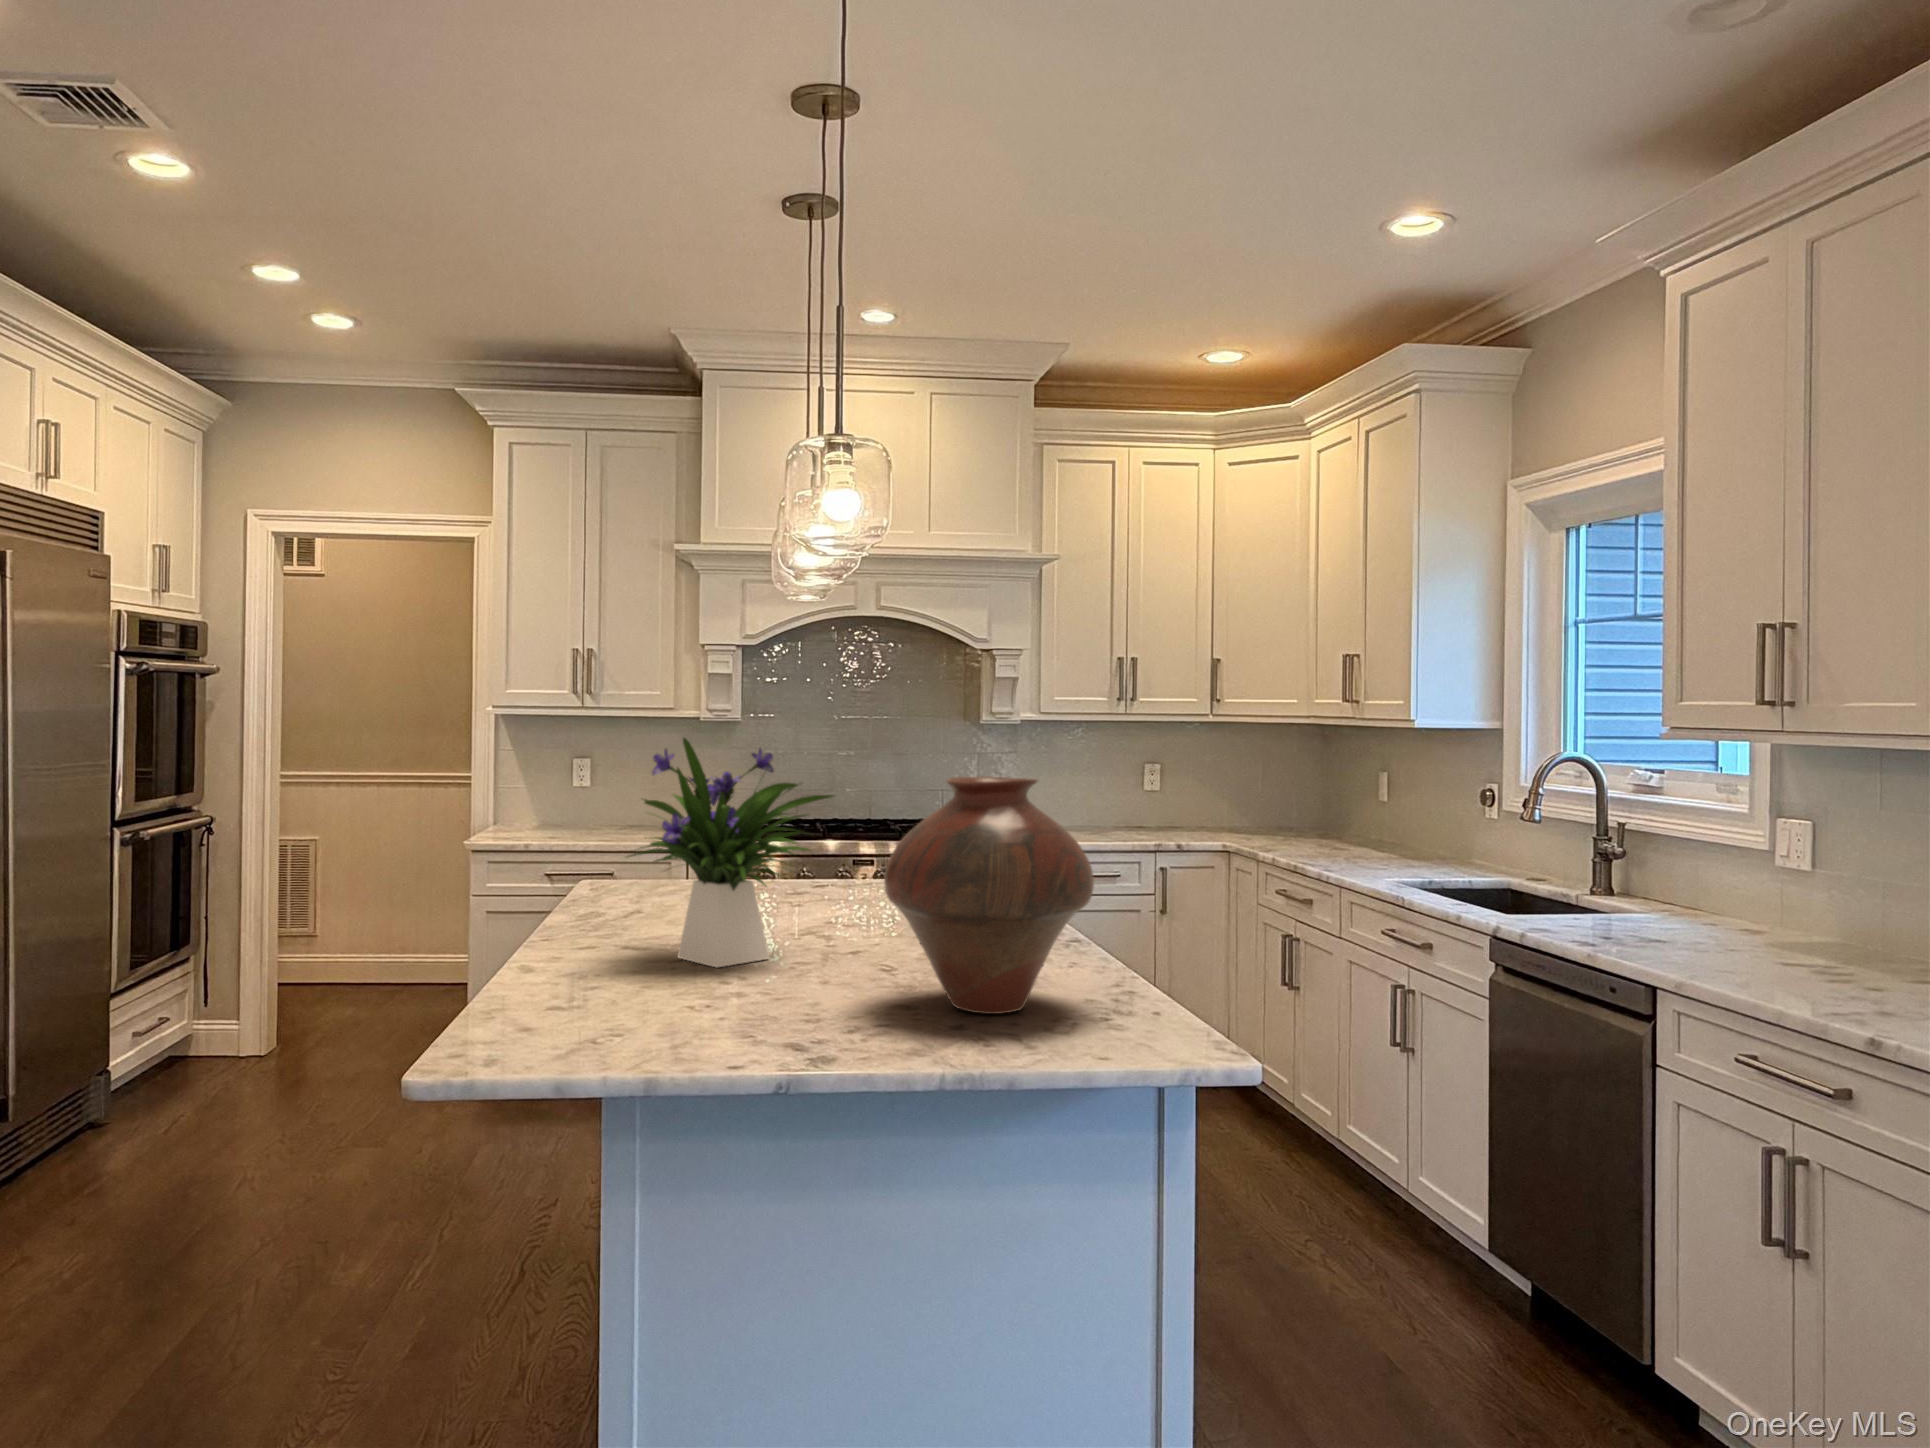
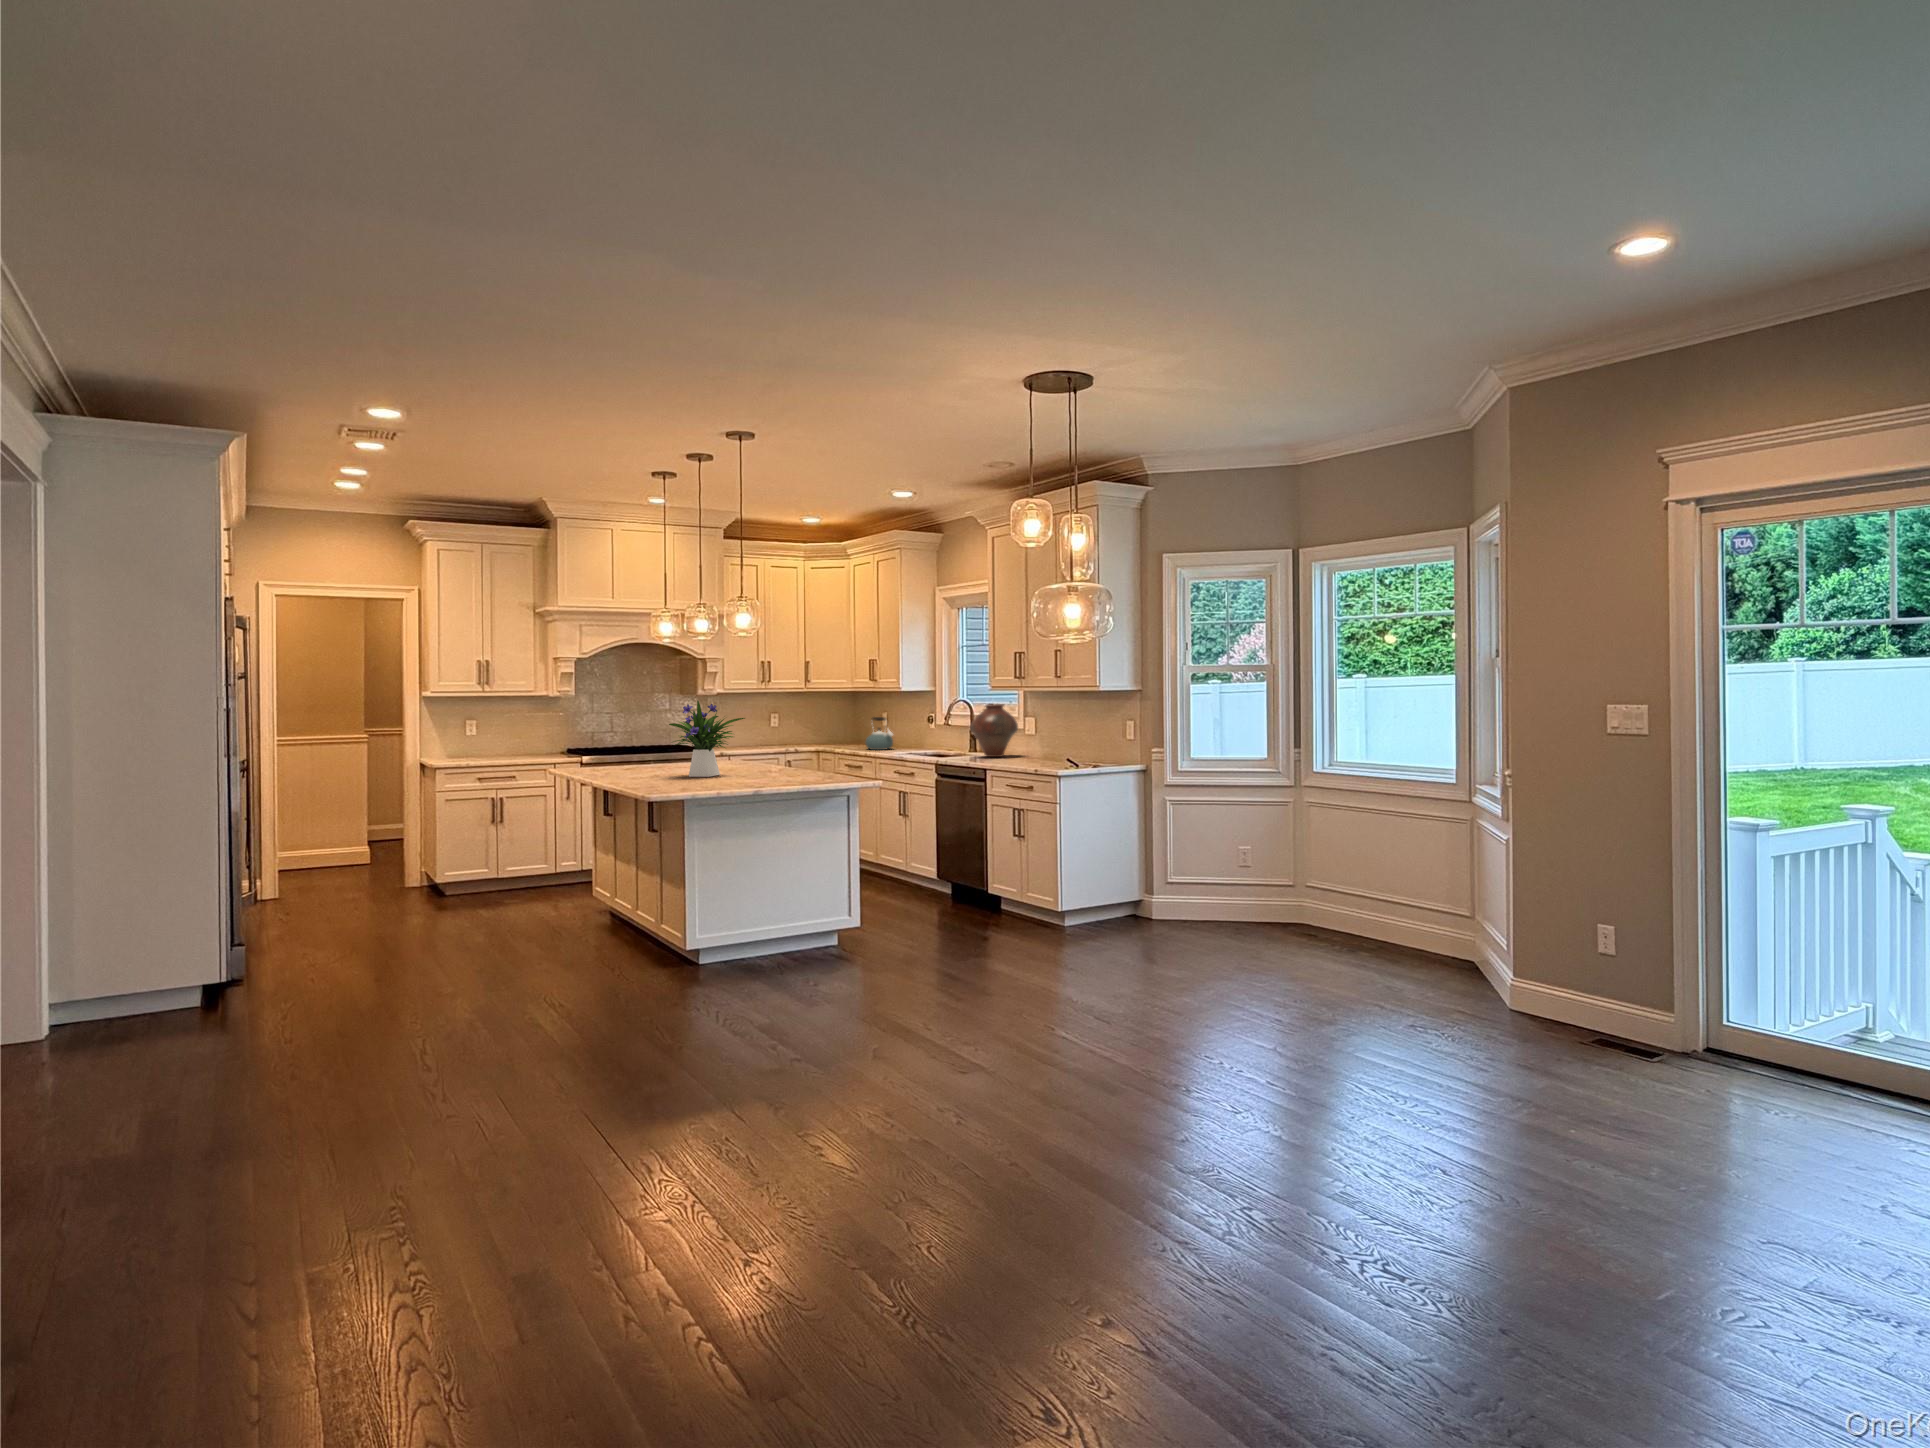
vase: present [884,776,1094,1014] -> present [970,704,1018,757]
kettle: none [1326,786,1393,862] -> present [865,717,893,750]

